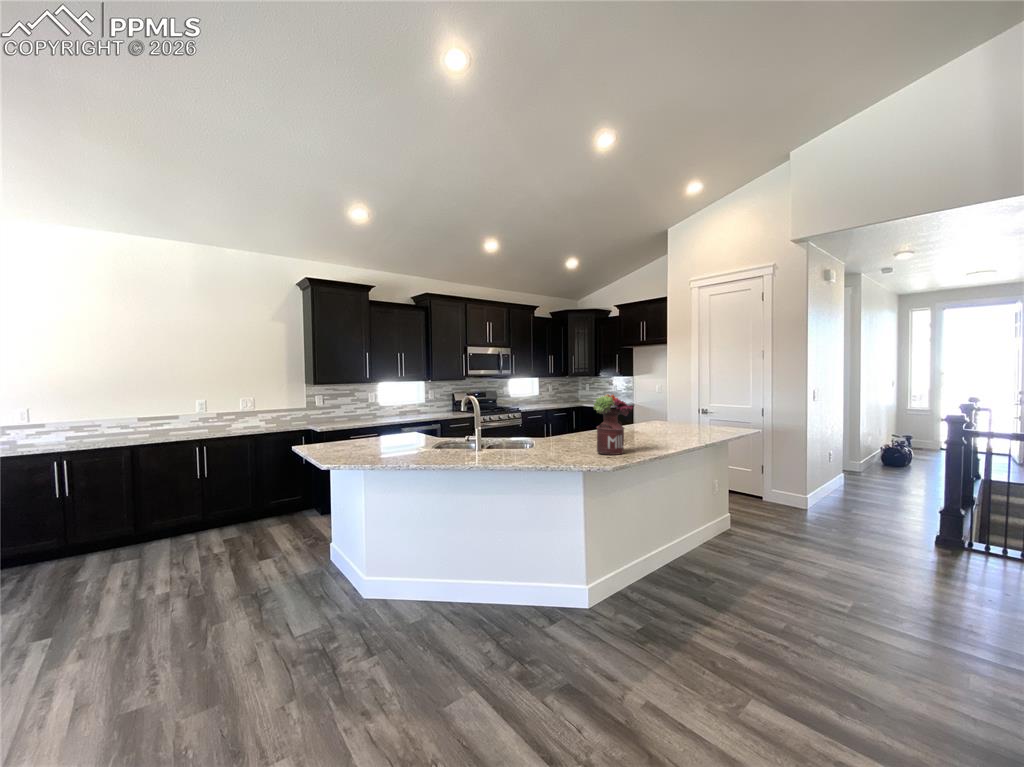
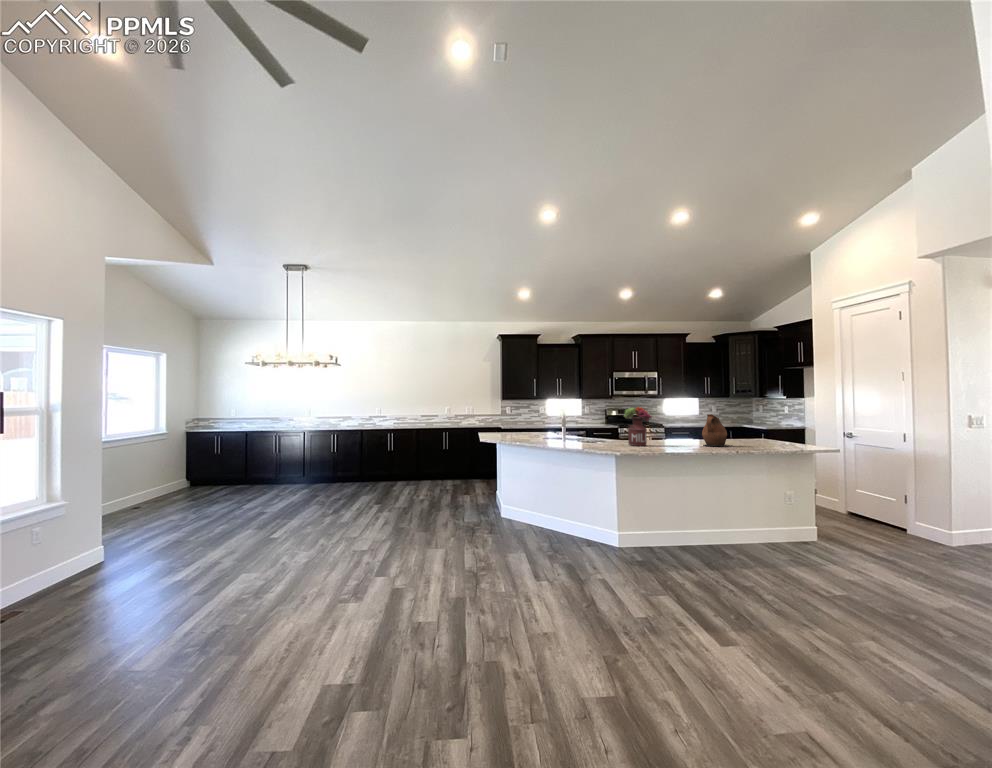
ceramic pitcher: none [662,400,703,443] -> present [702,414,729,446]

